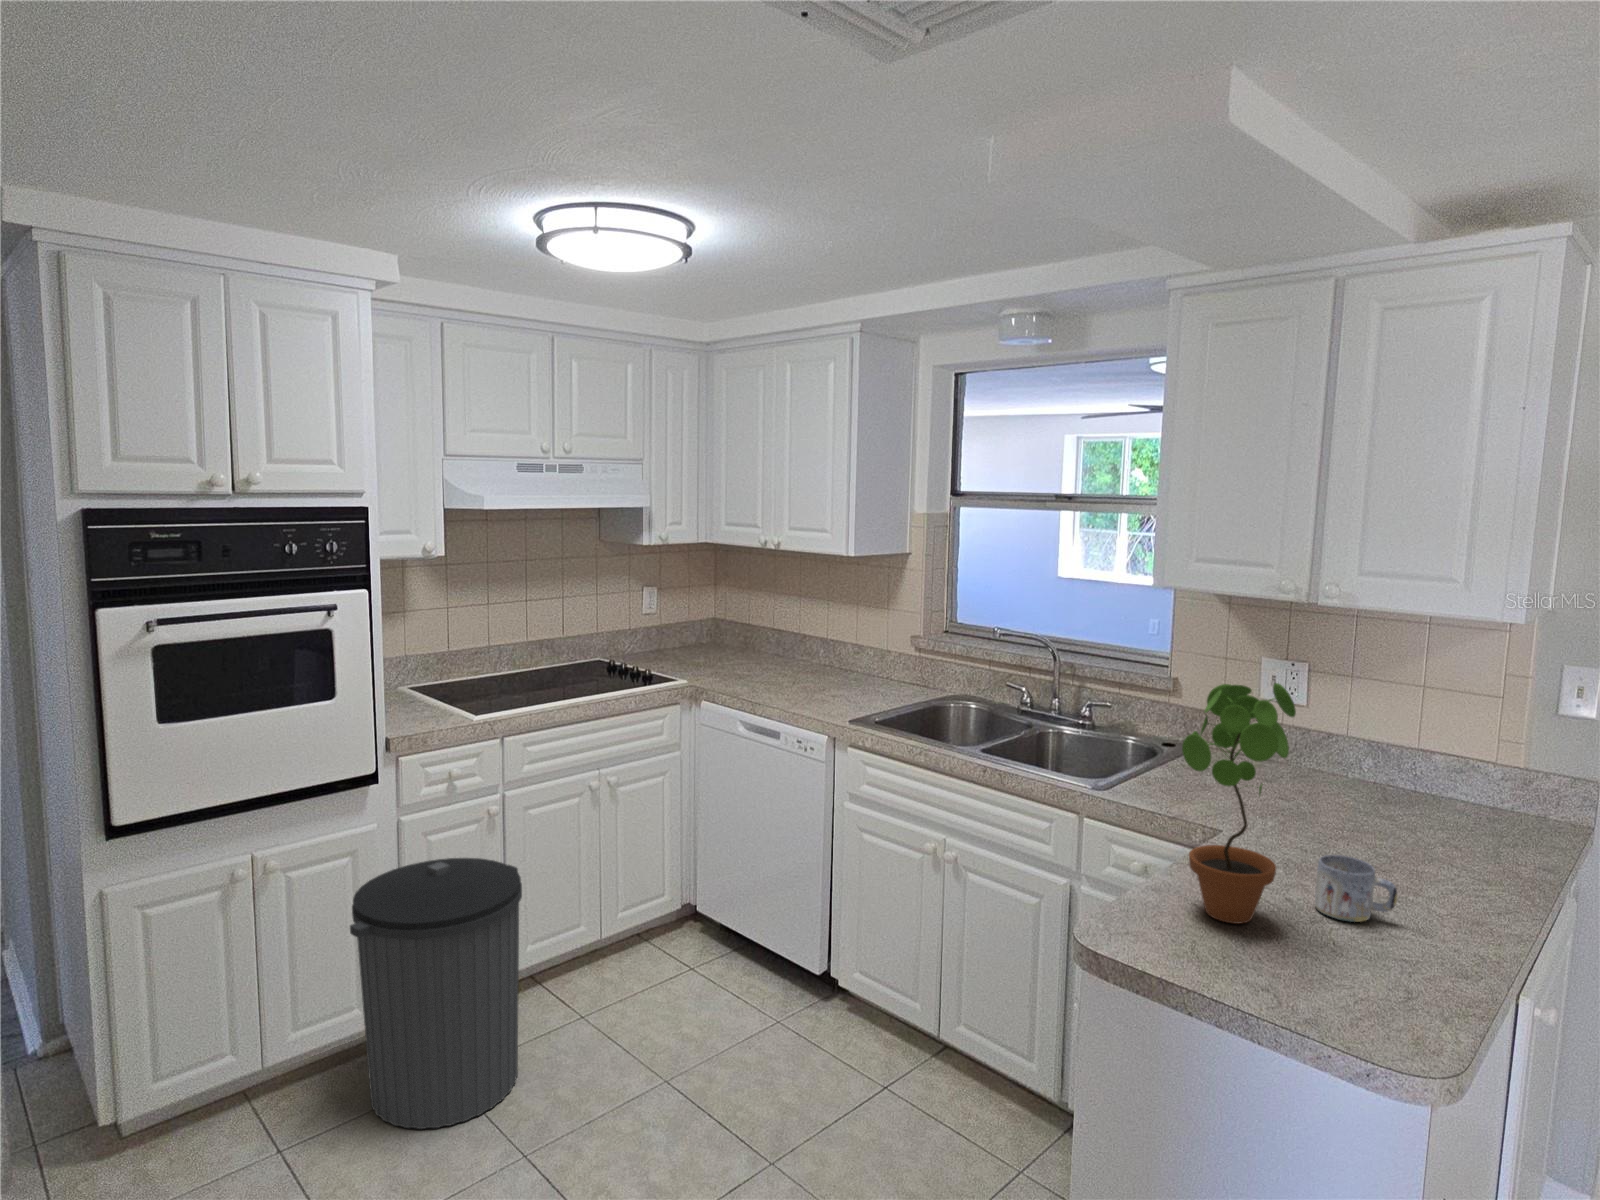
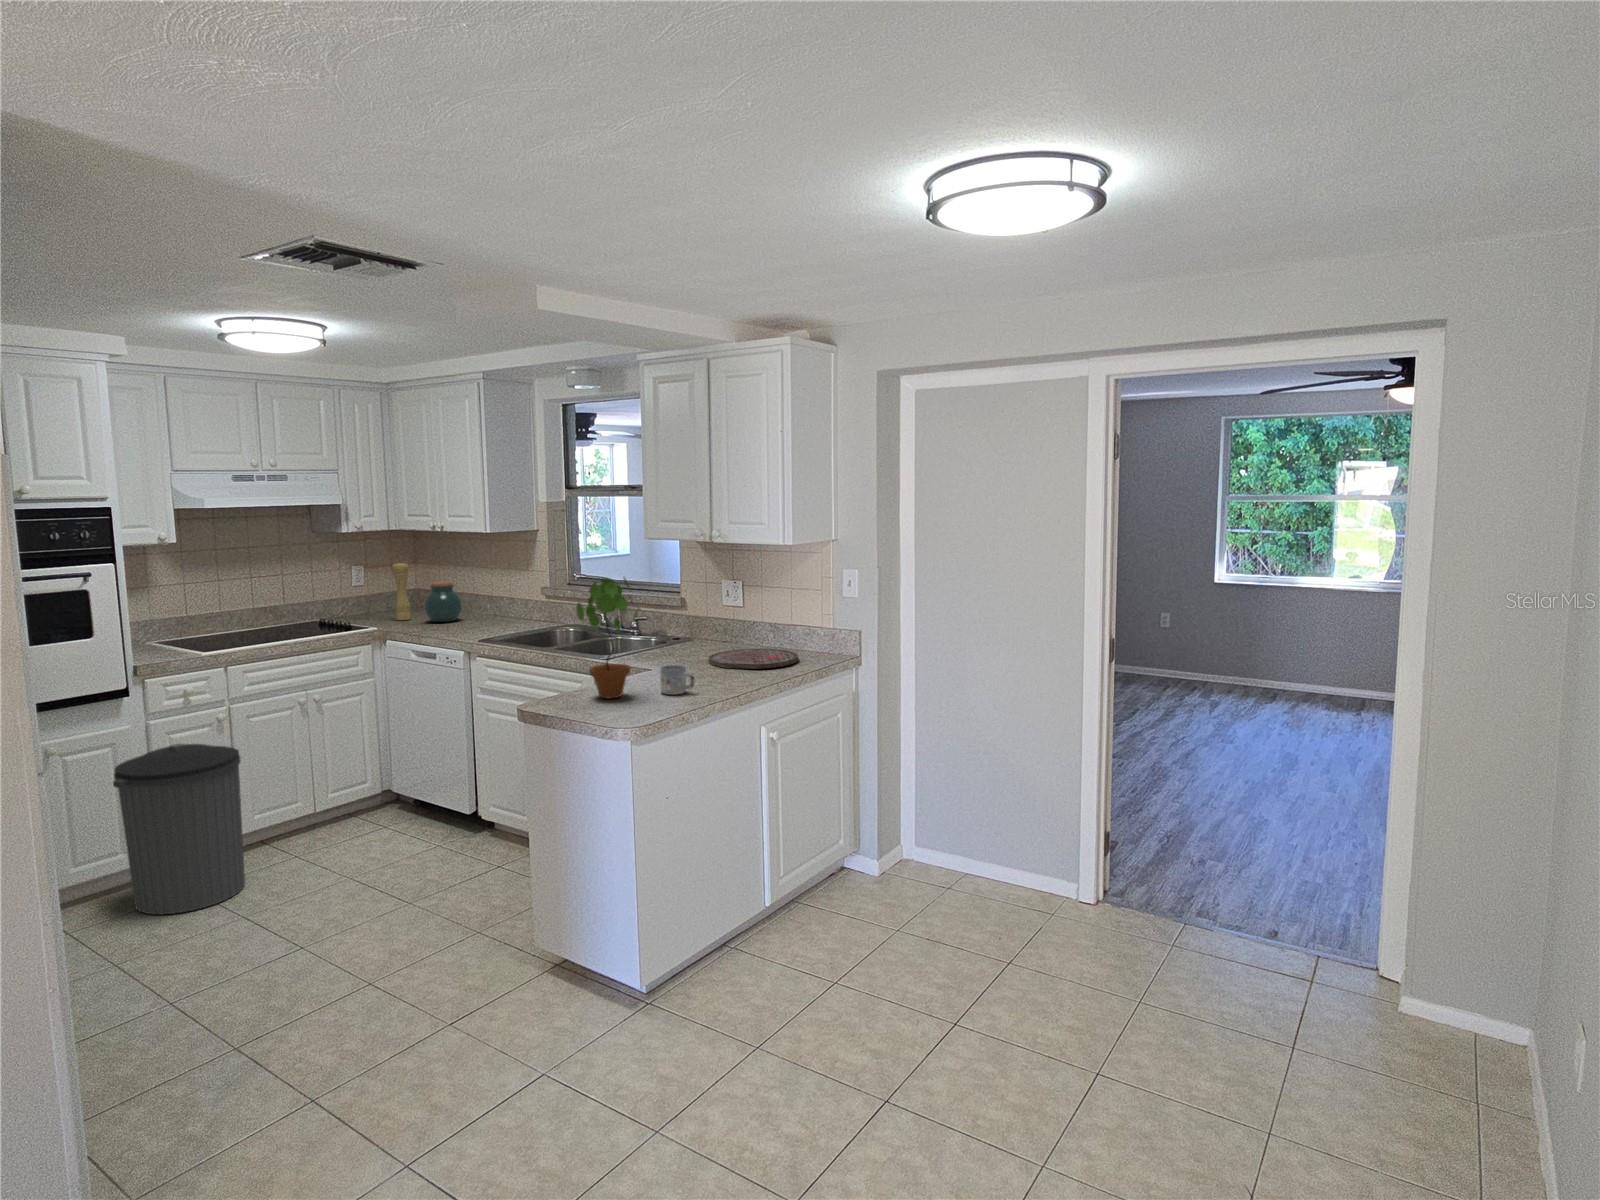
pepper mill: none [703,588,723,667] -> present [392,562,411,620]
jar: none [746,618,796,675] -> present [424,581,463,622]
cutting board: none [1290,785,1476,846] -> present [709,649,798,669]

